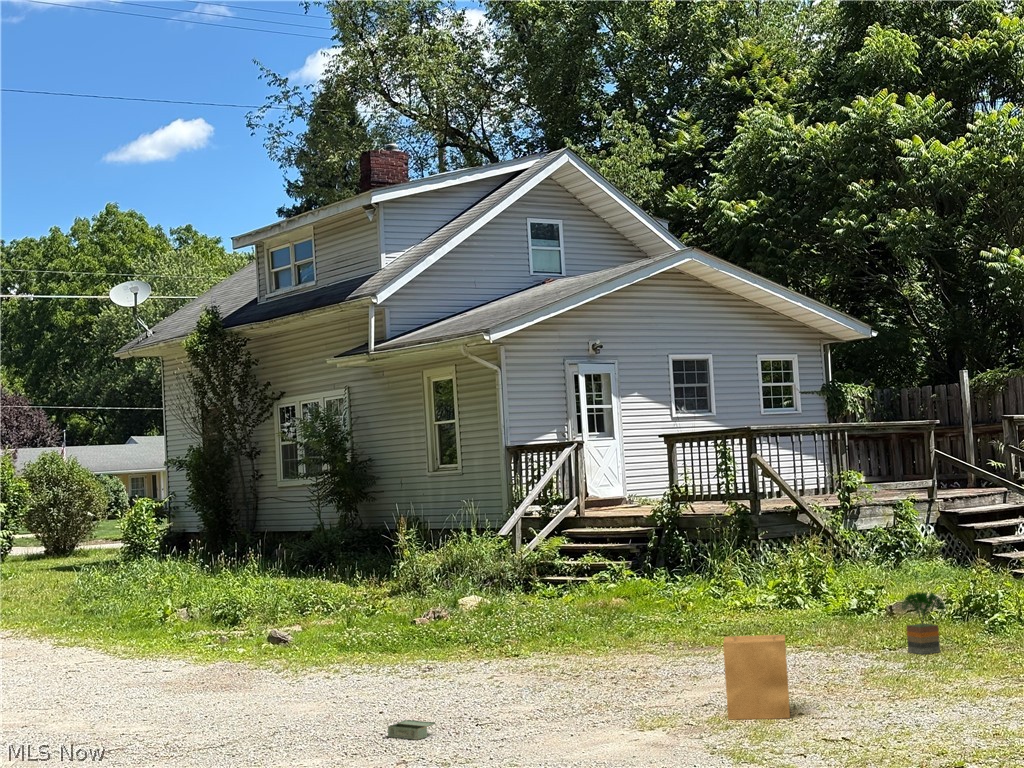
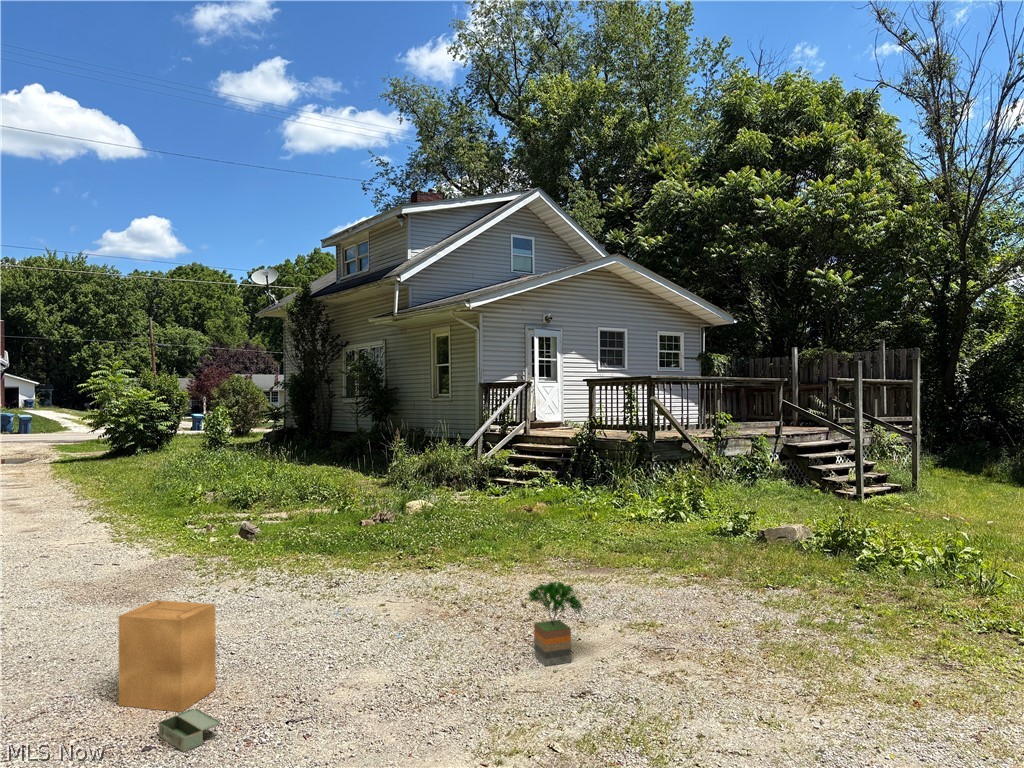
potted tree: present [901,592,946,654] -> present [528,582,583,666]
cardboard box: present [723,635,790,720] -> present [118,600,216,712]

